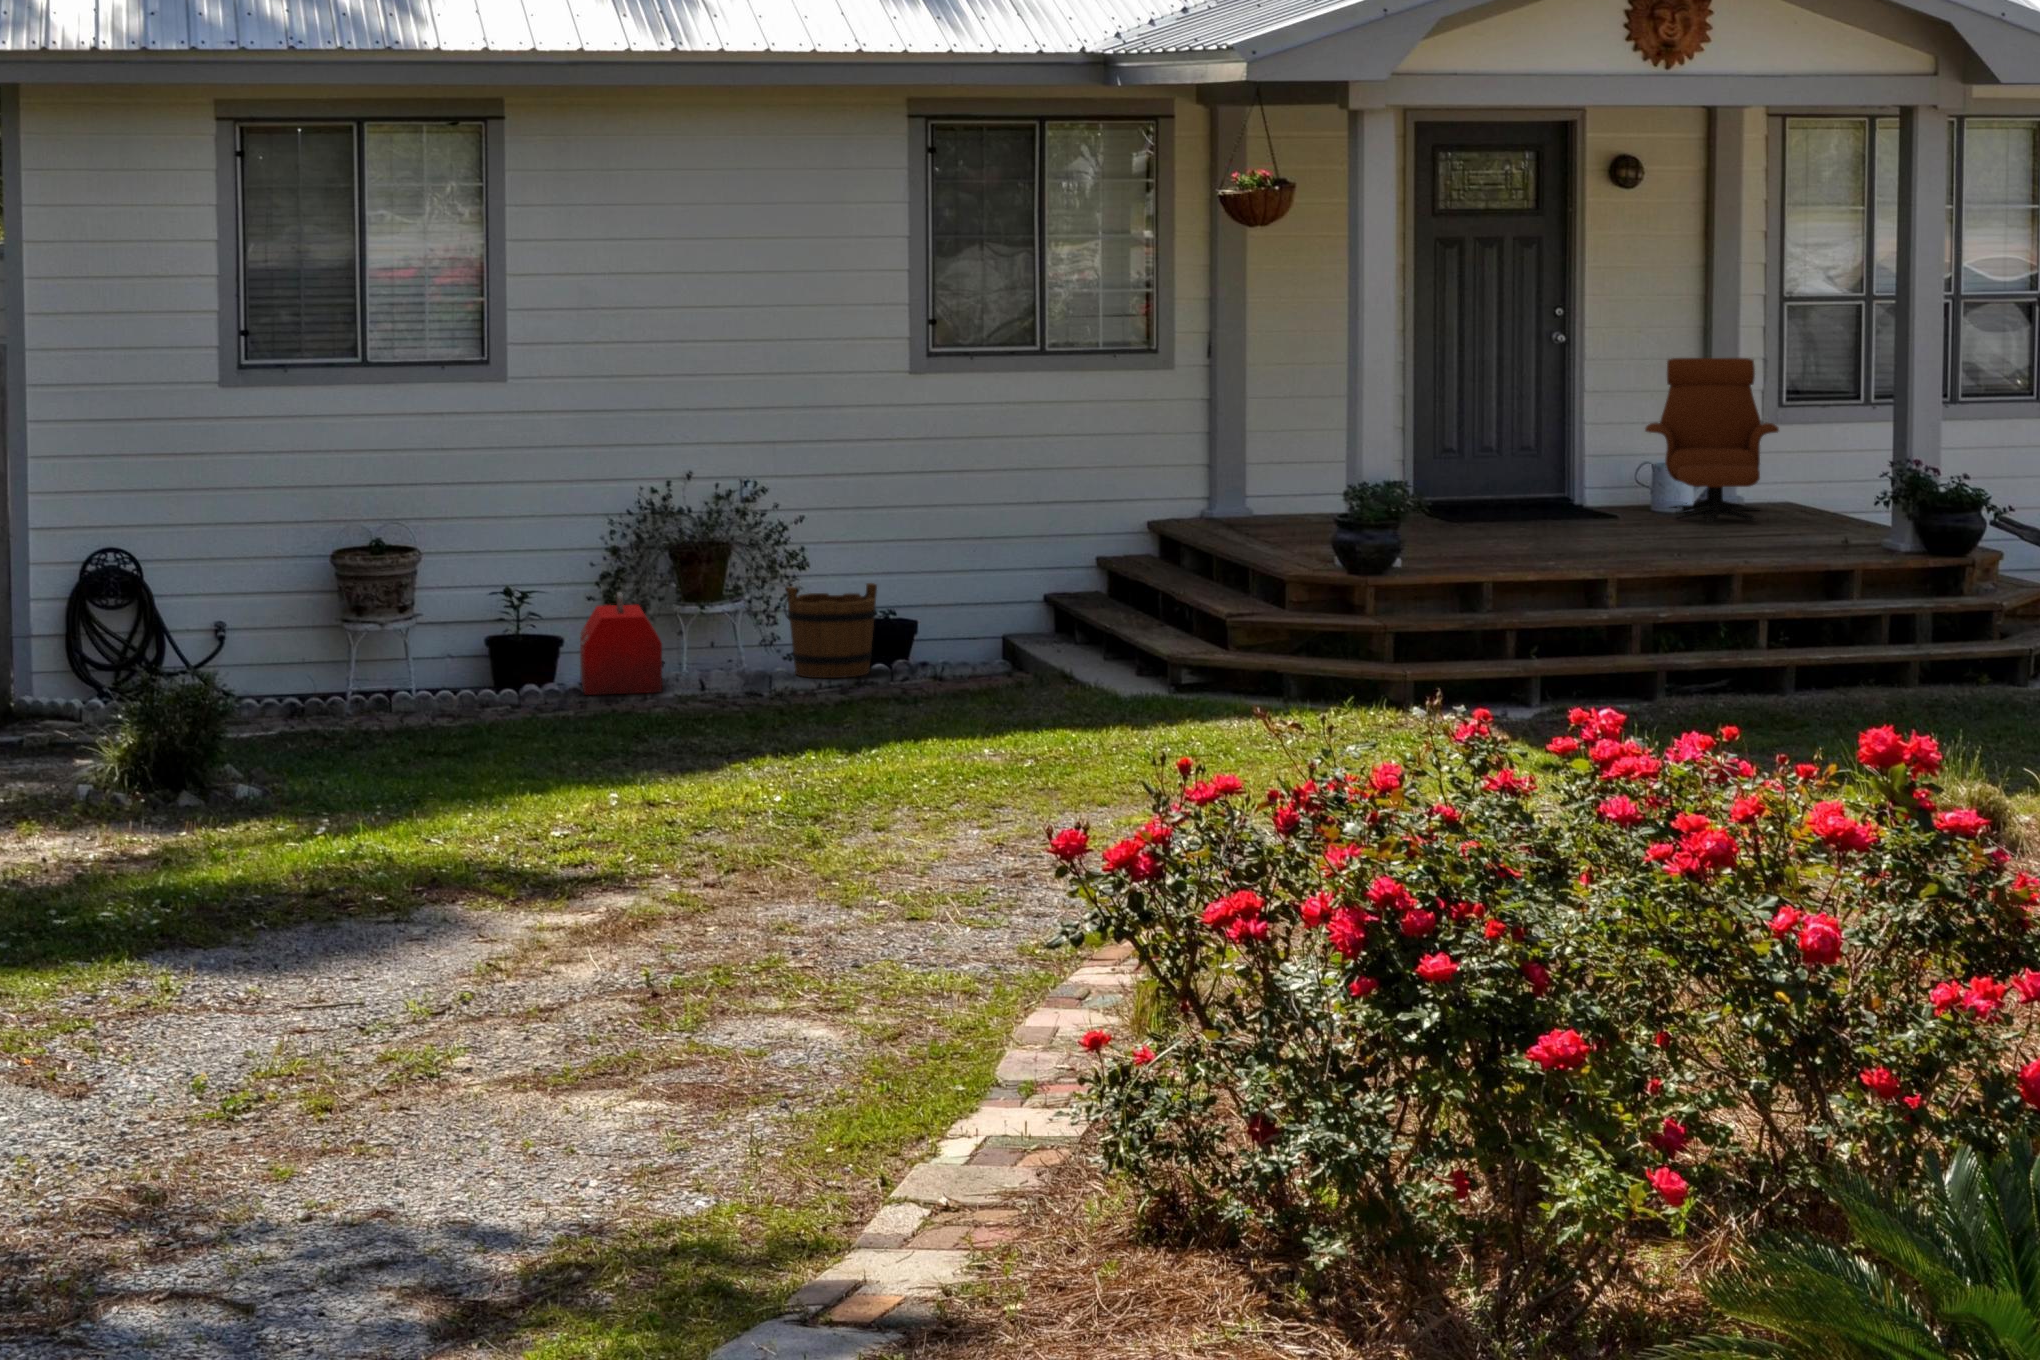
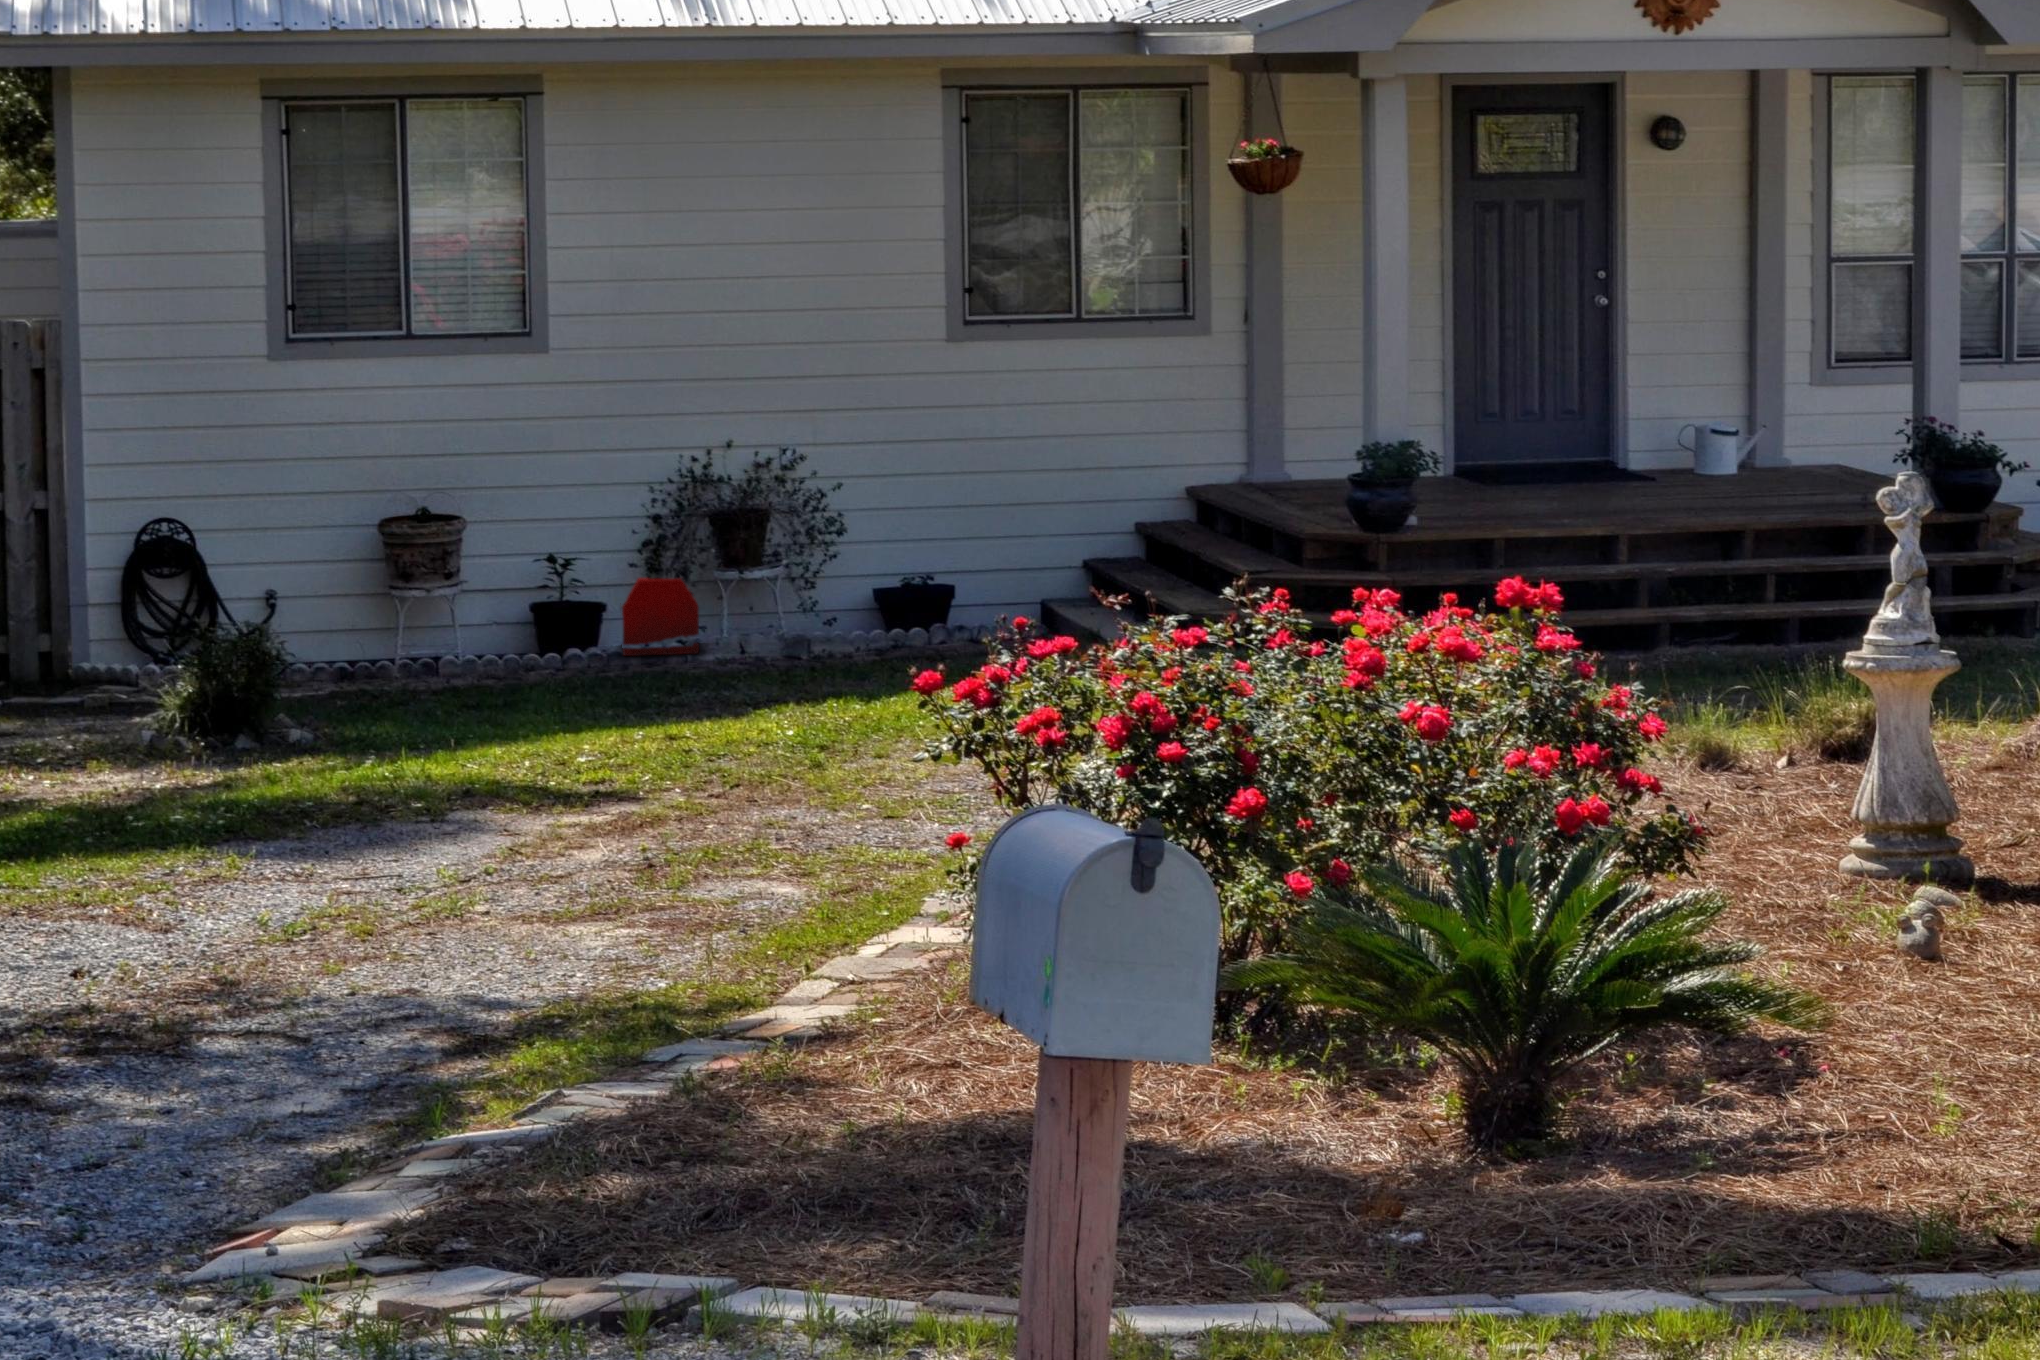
lounge chair: present [1645,358,1779,522] -> none [1686,321,1822,485]
bucket: present [784,583,877,678] -> none [819,548,911,641]

